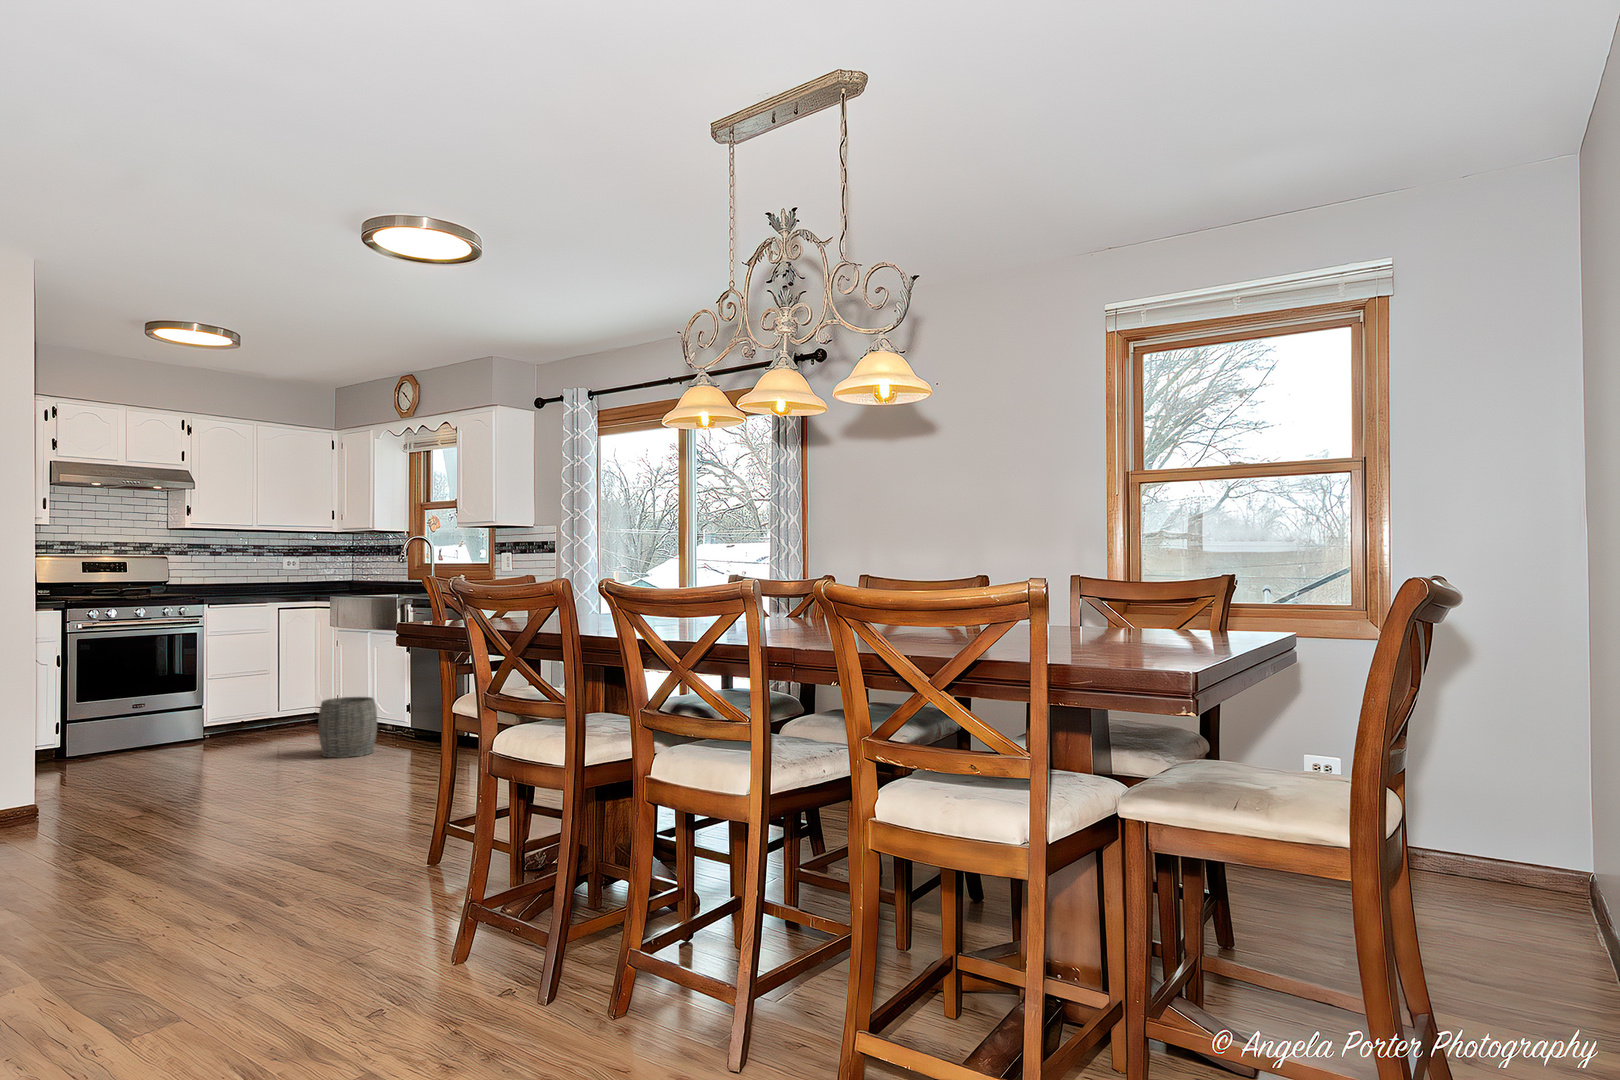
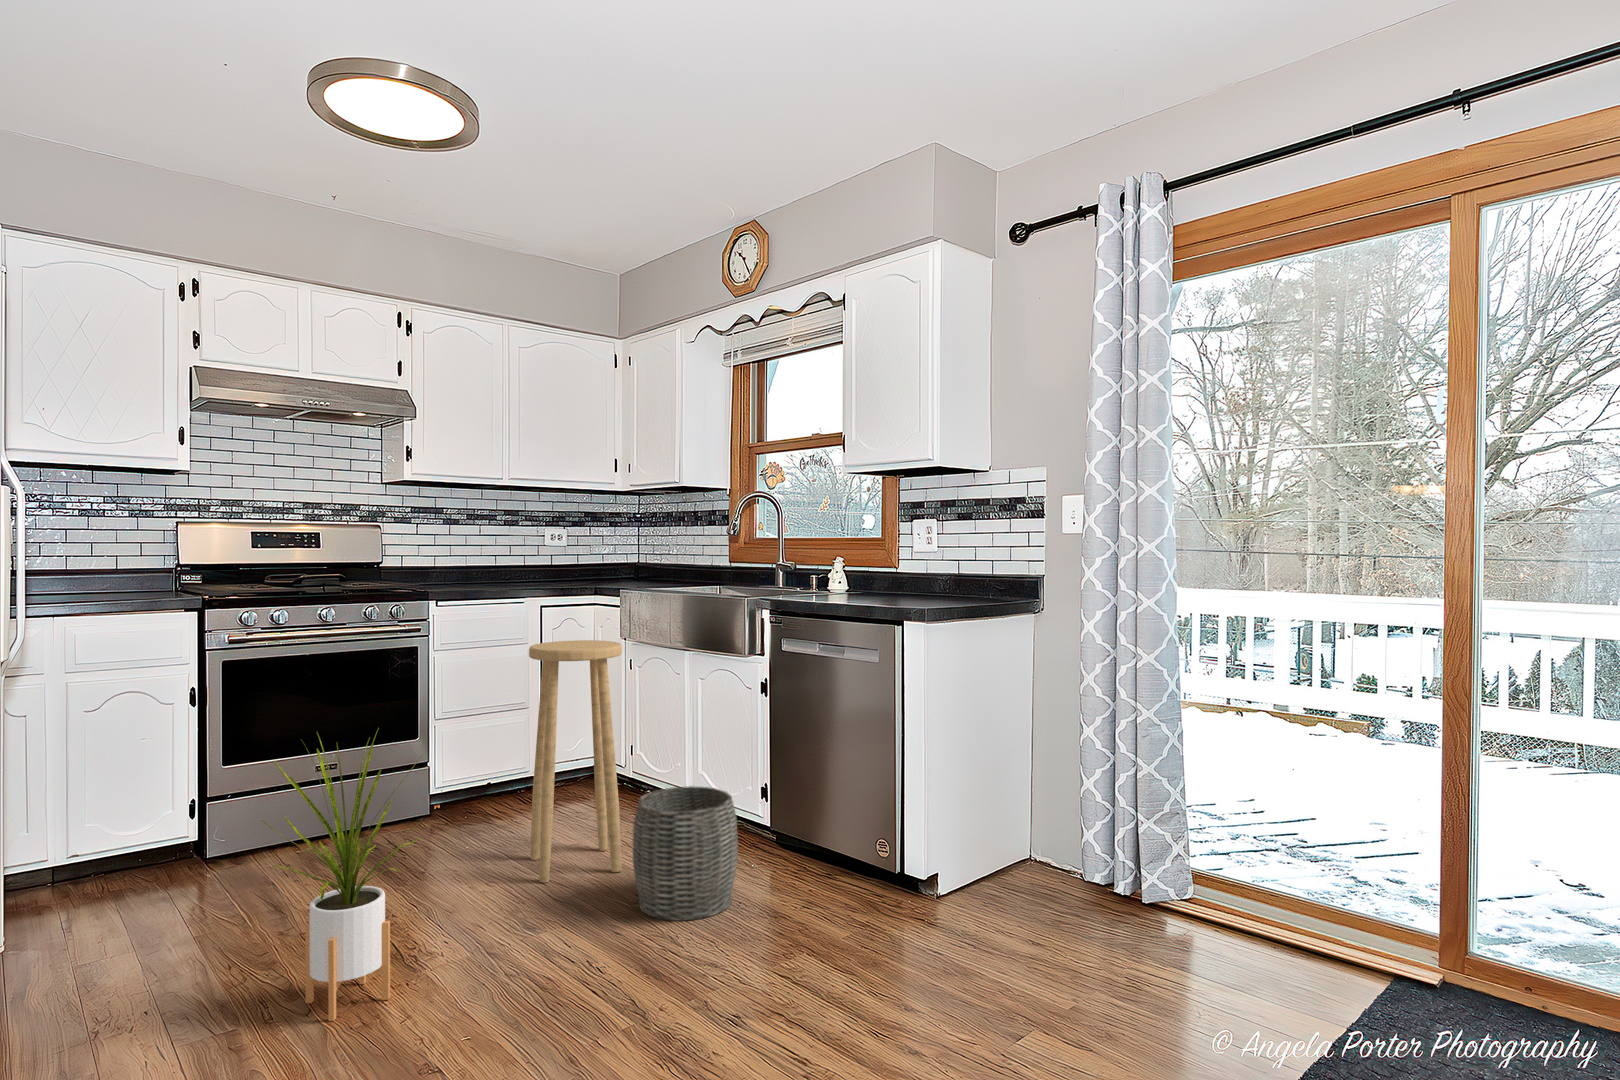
stool: none [264,623,319,751] -> present [529,640,622,883]
house plant: none [130,654,206,783] -> present [261,730,421,1021]

